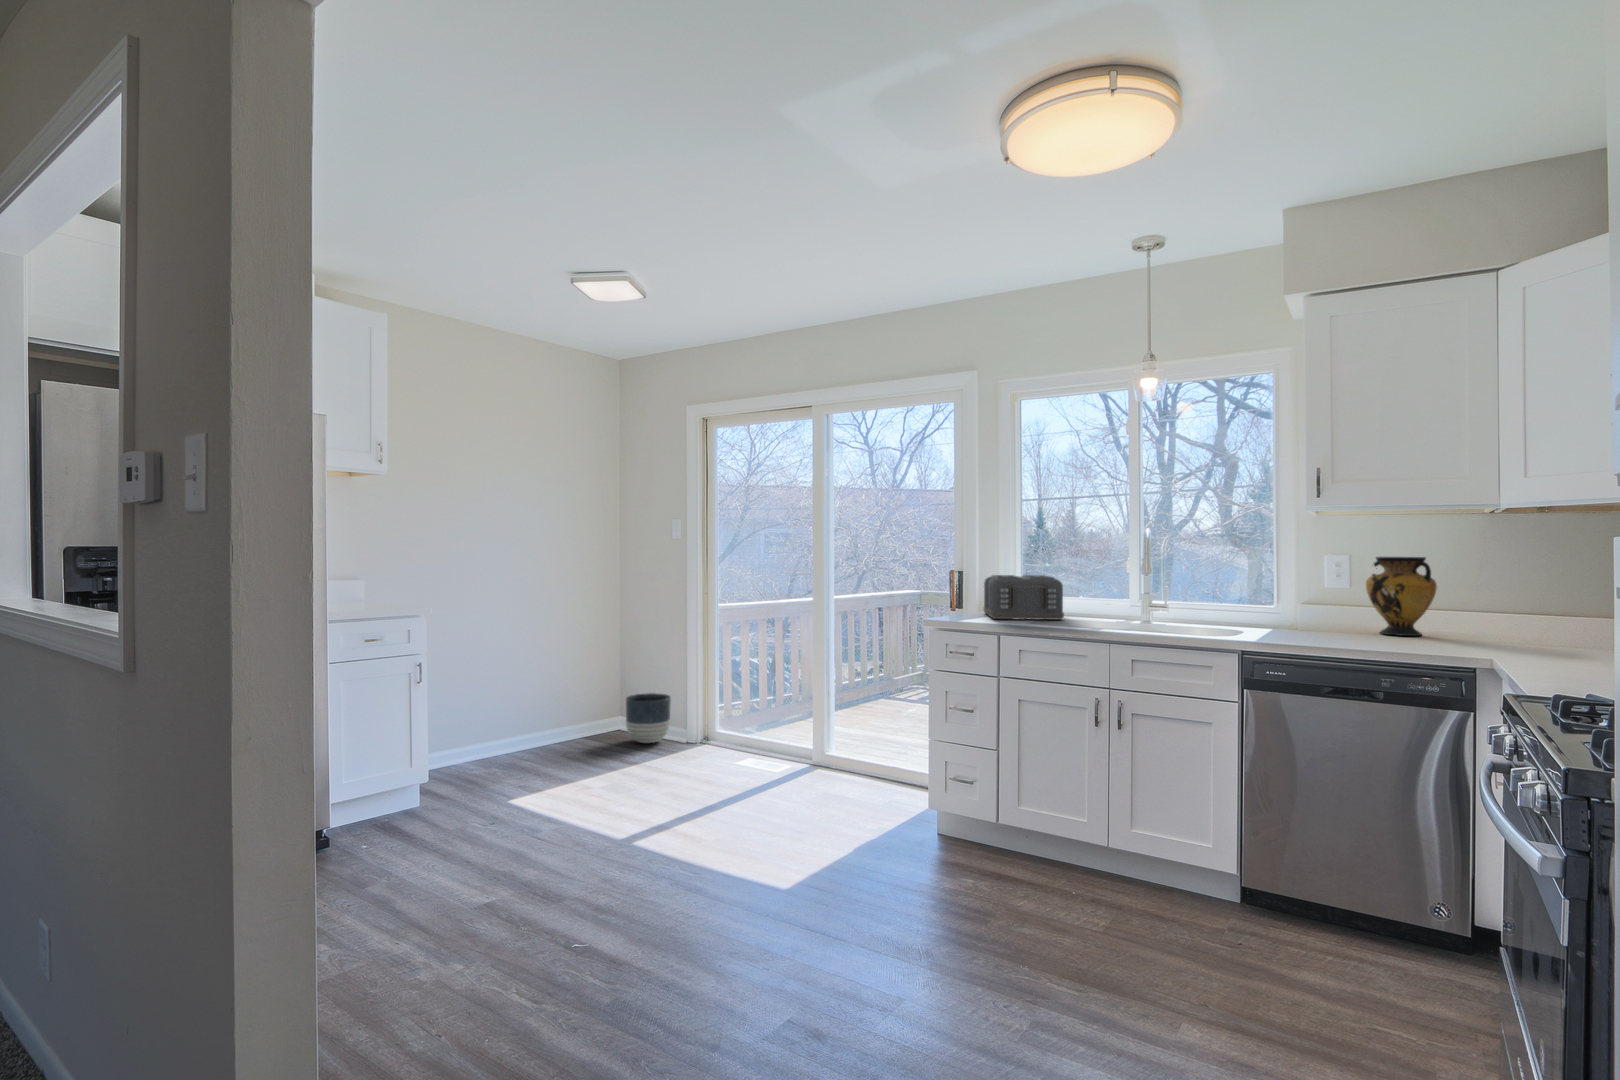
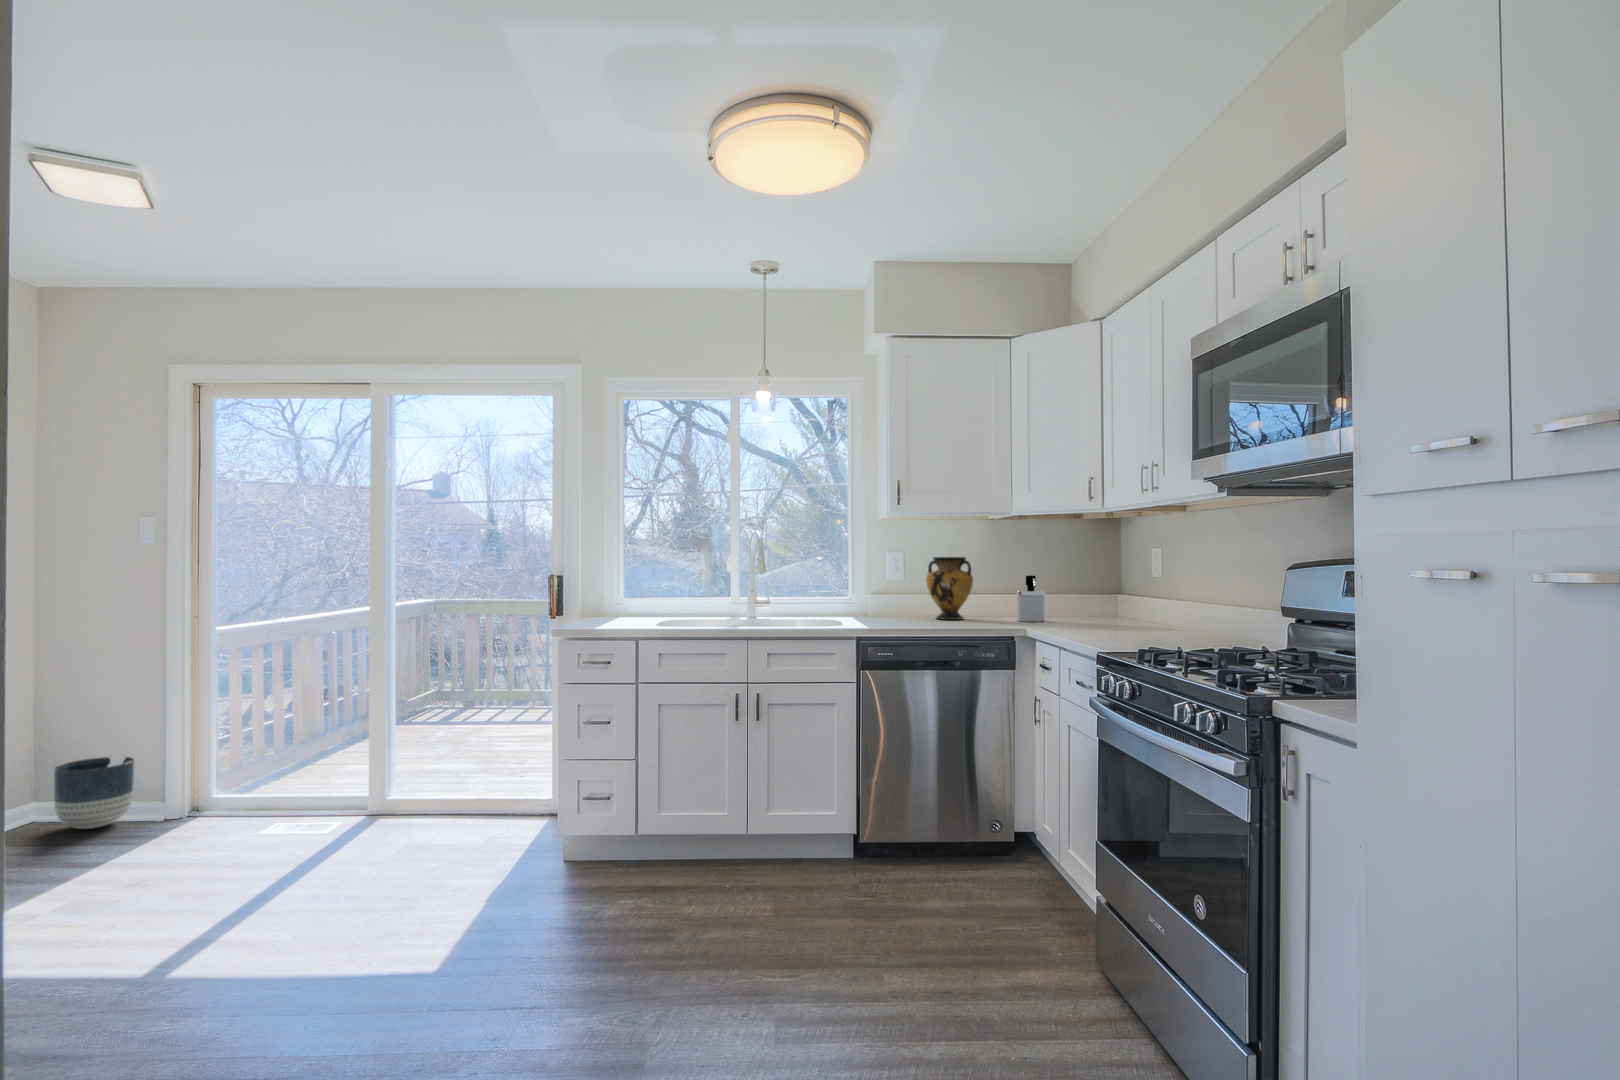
toaster: present [984,575,1064,620] -> none [596,579,686,624]
soap dispenser: none [1504,584,1553,646] -> present [1017,576,1045,622]

